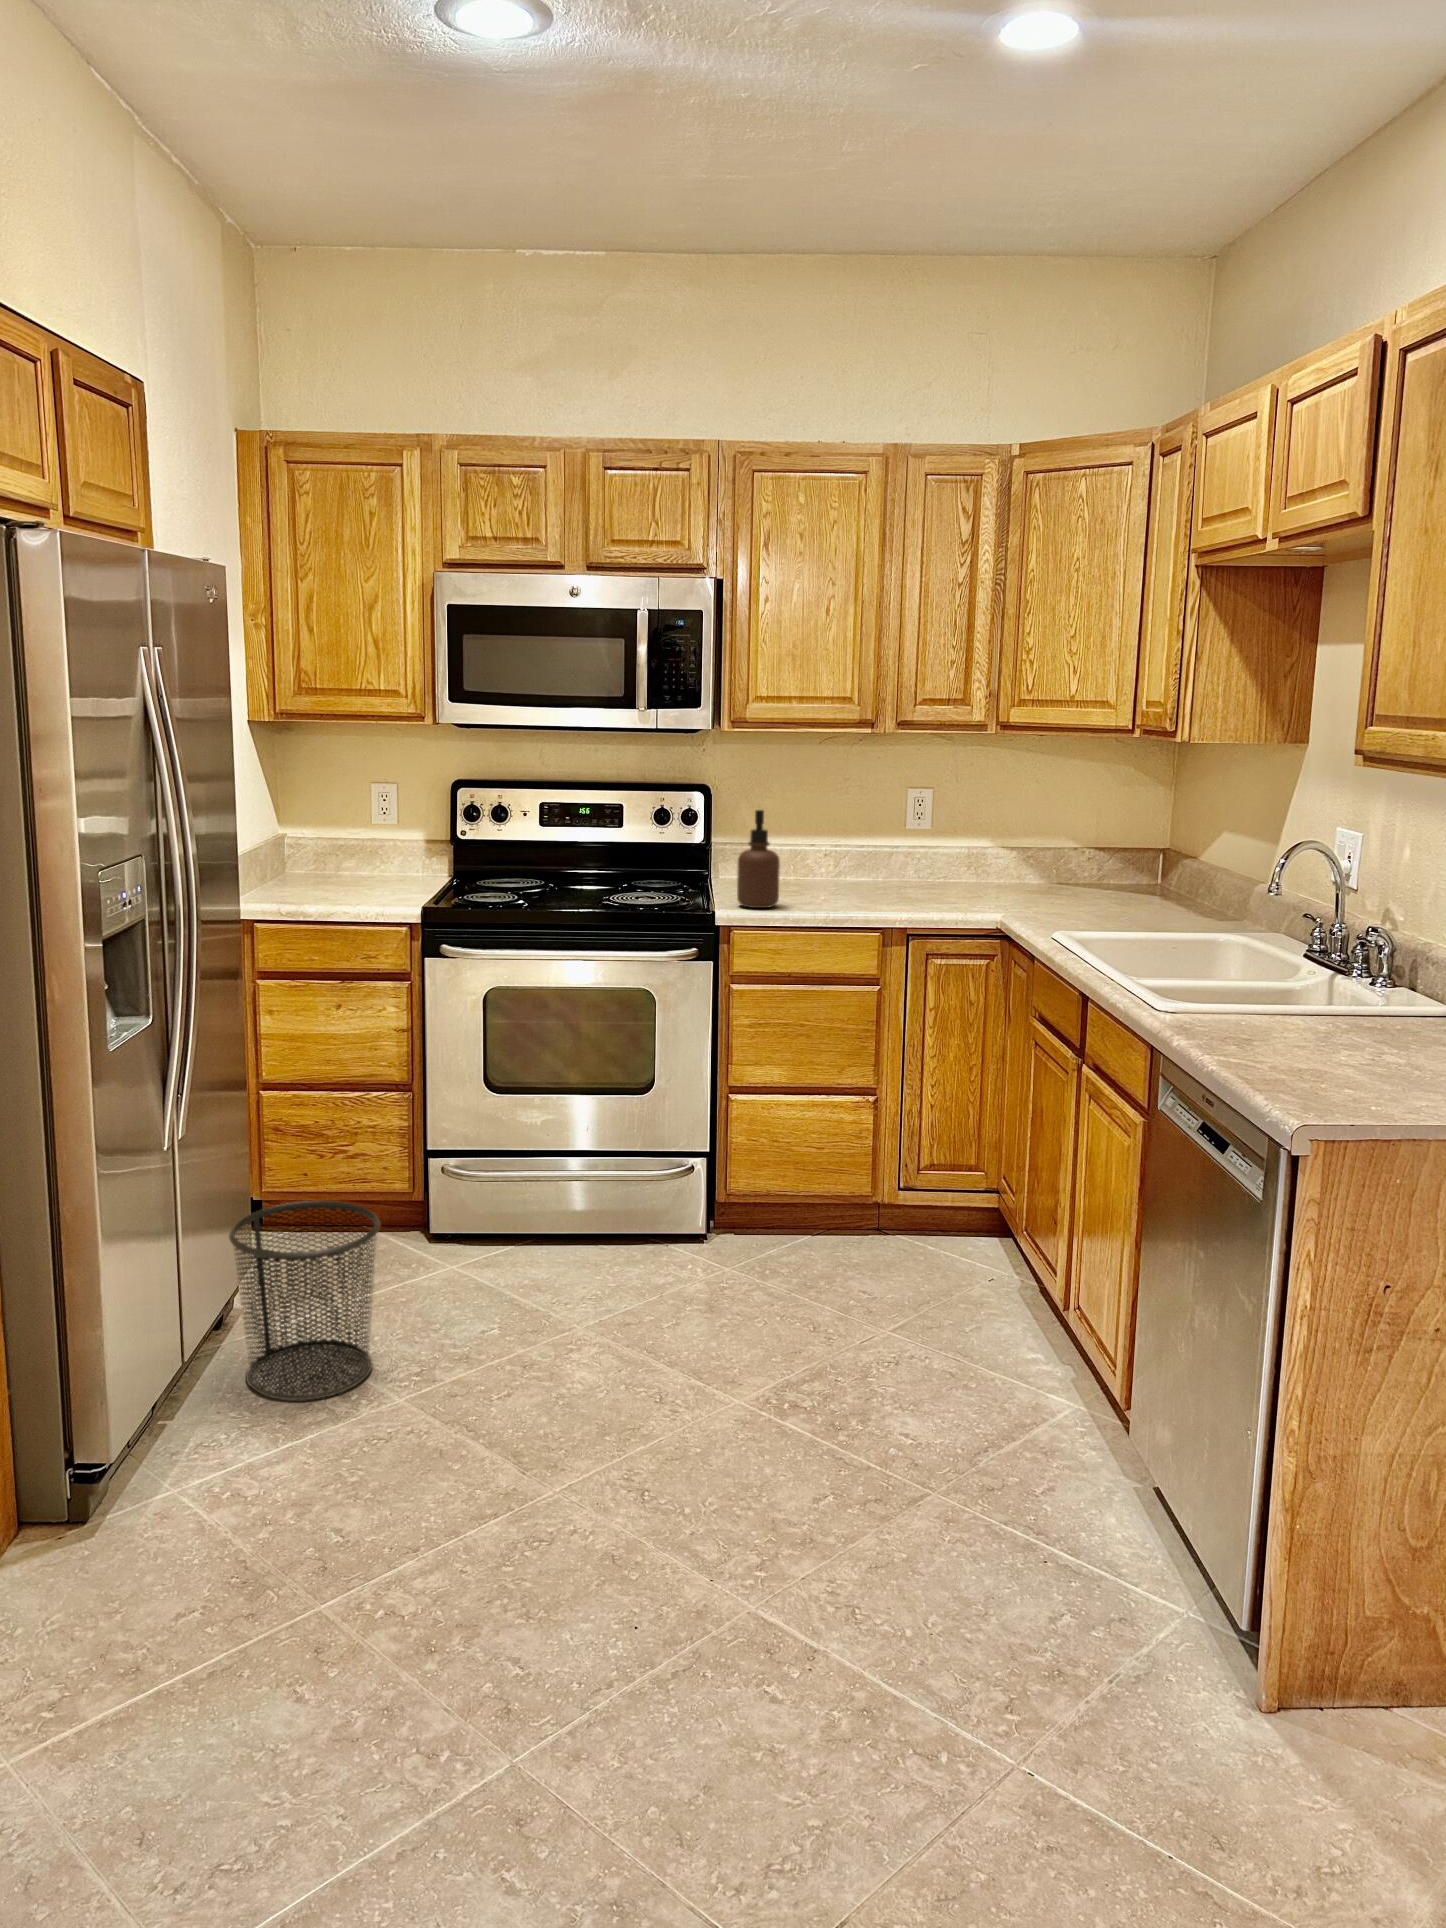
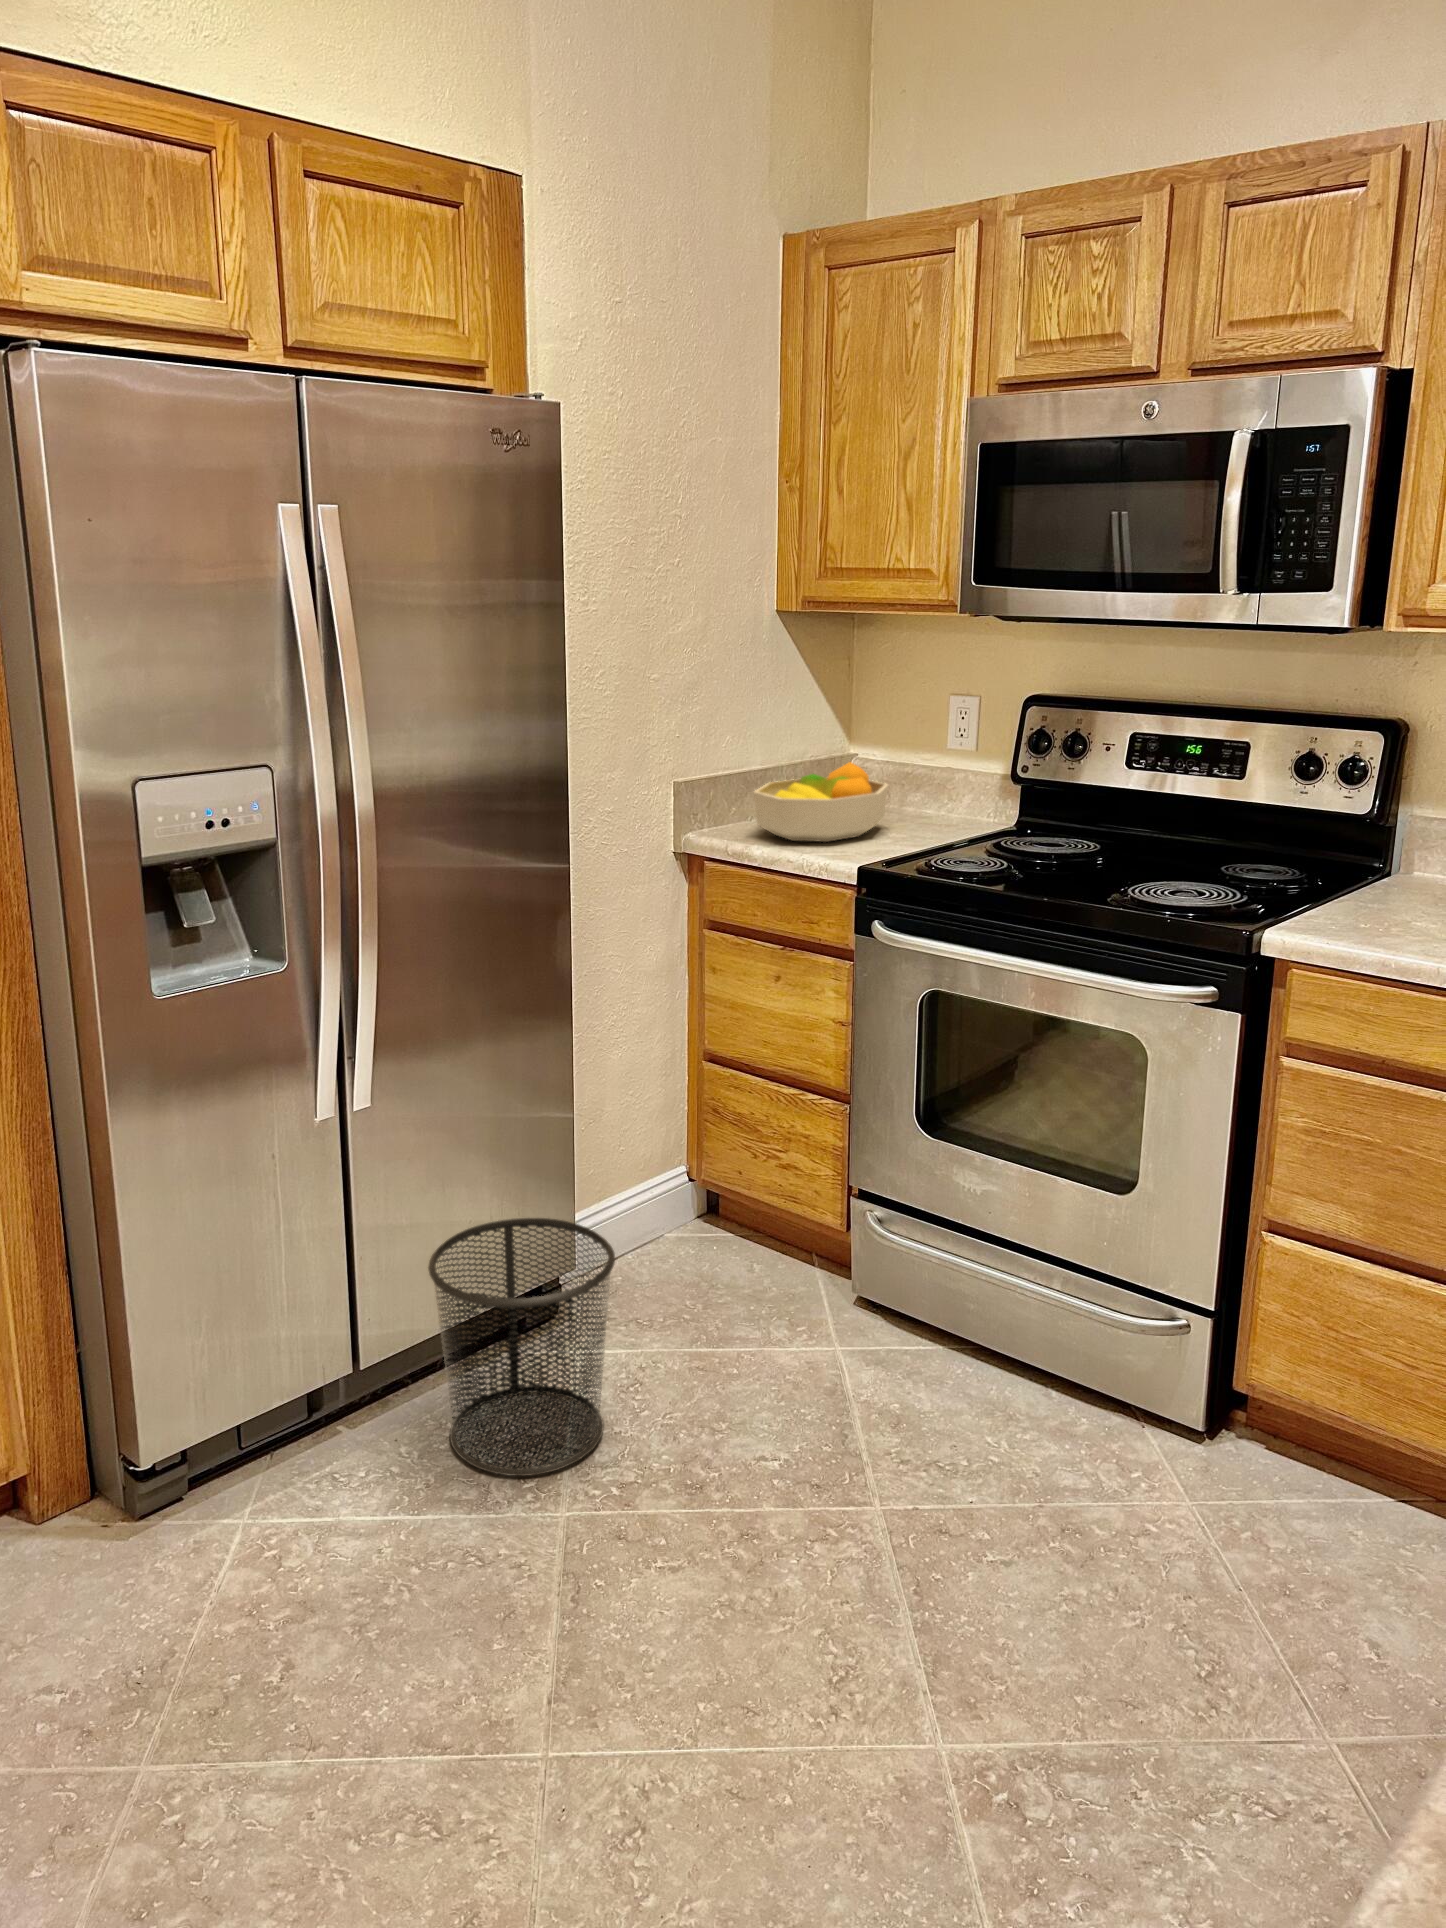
soap dispenser: present [737,810,780,908] -> none [1322,771,1407,940]
fruit bowl: none [282,838,383,900] -> present [754,762,888,842]

